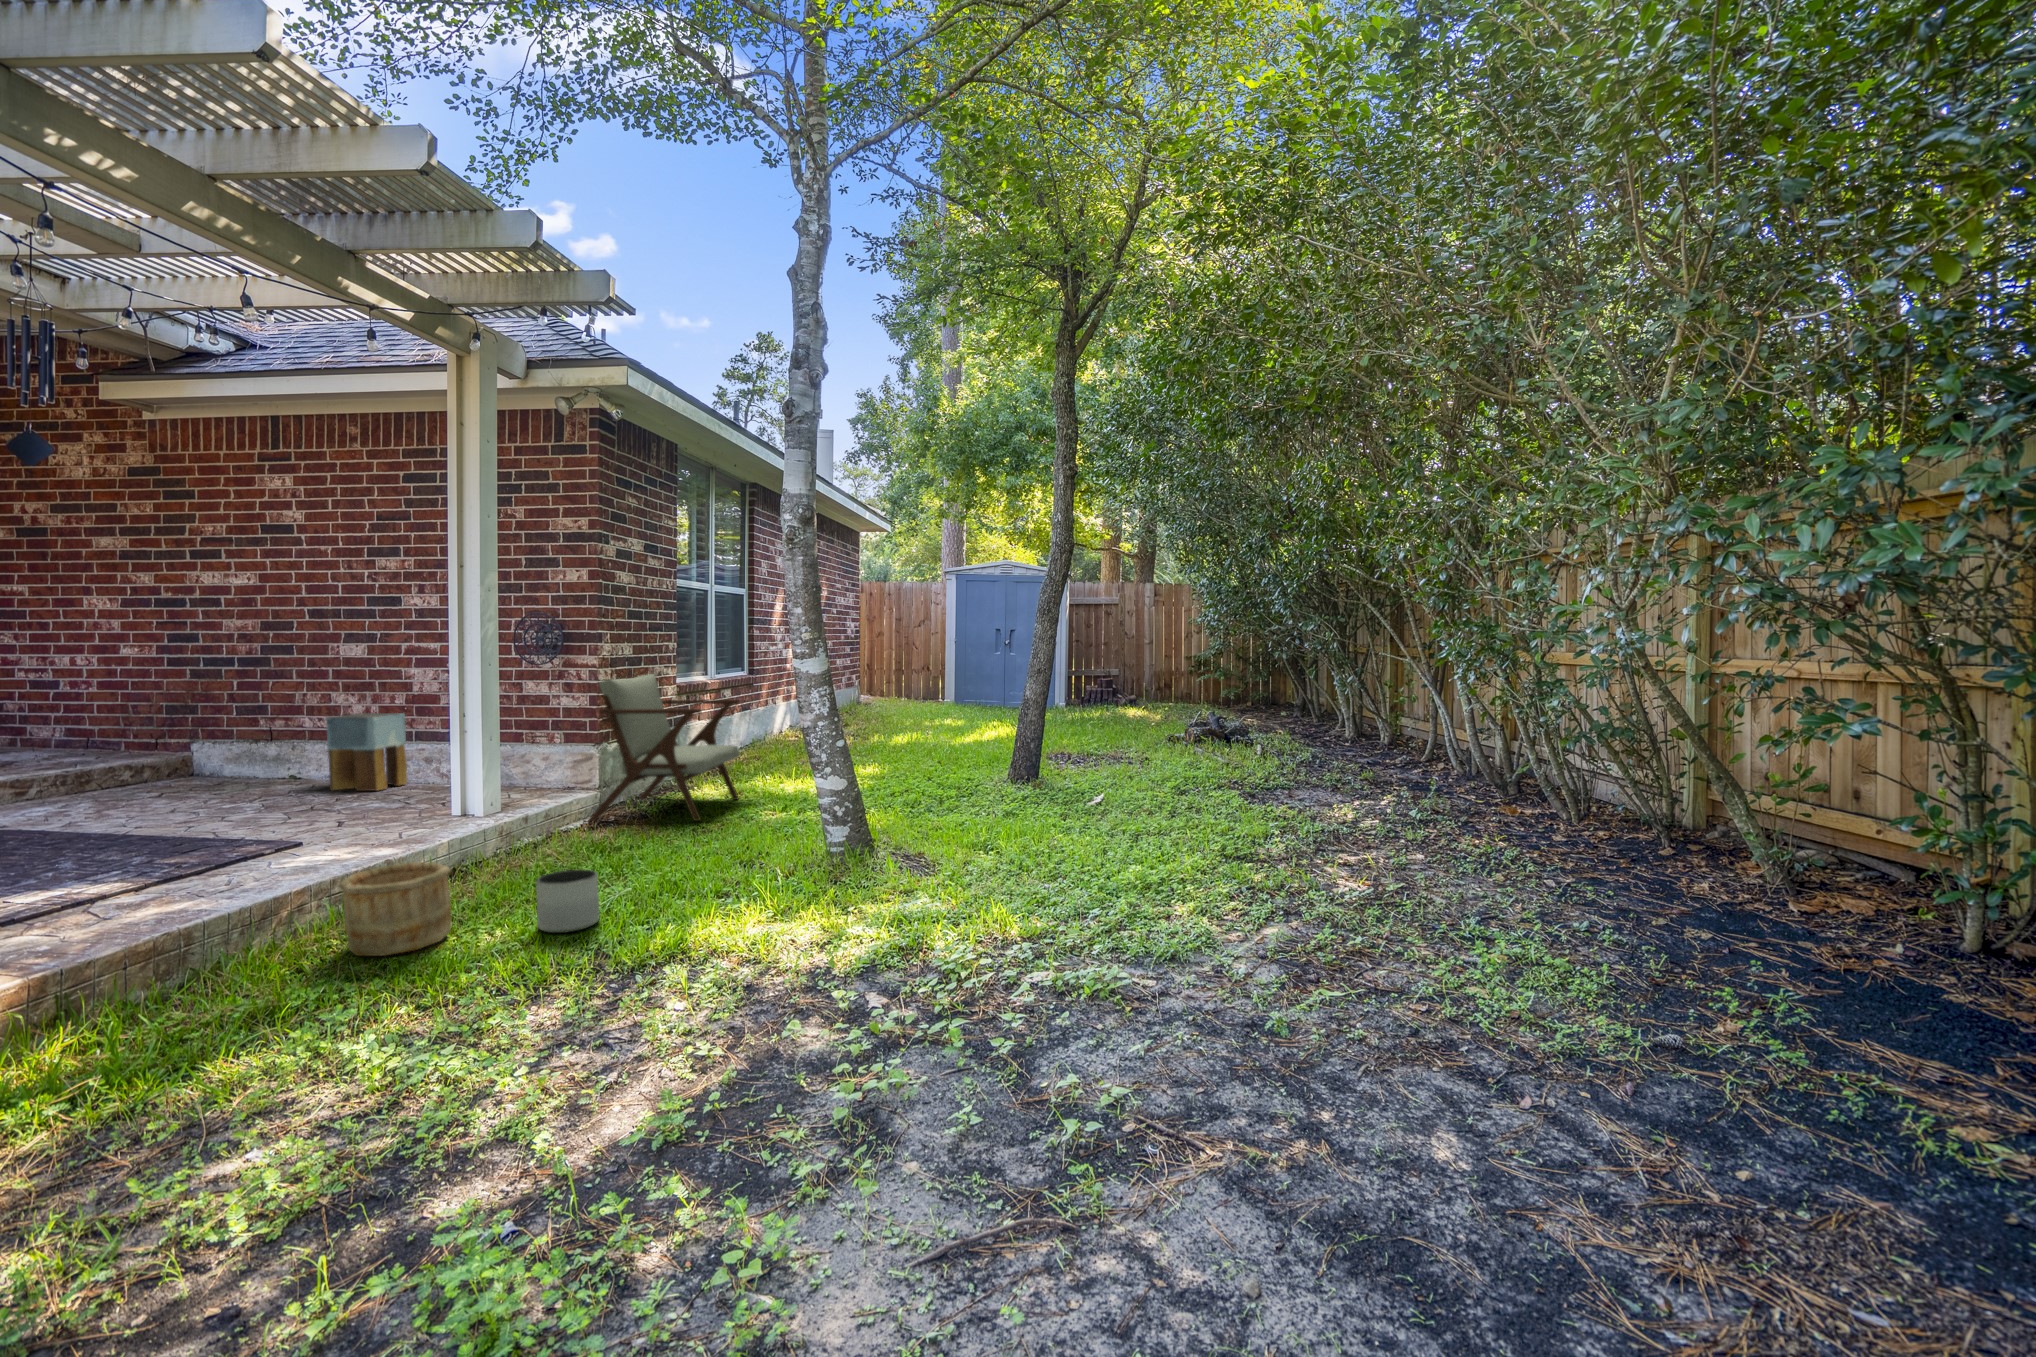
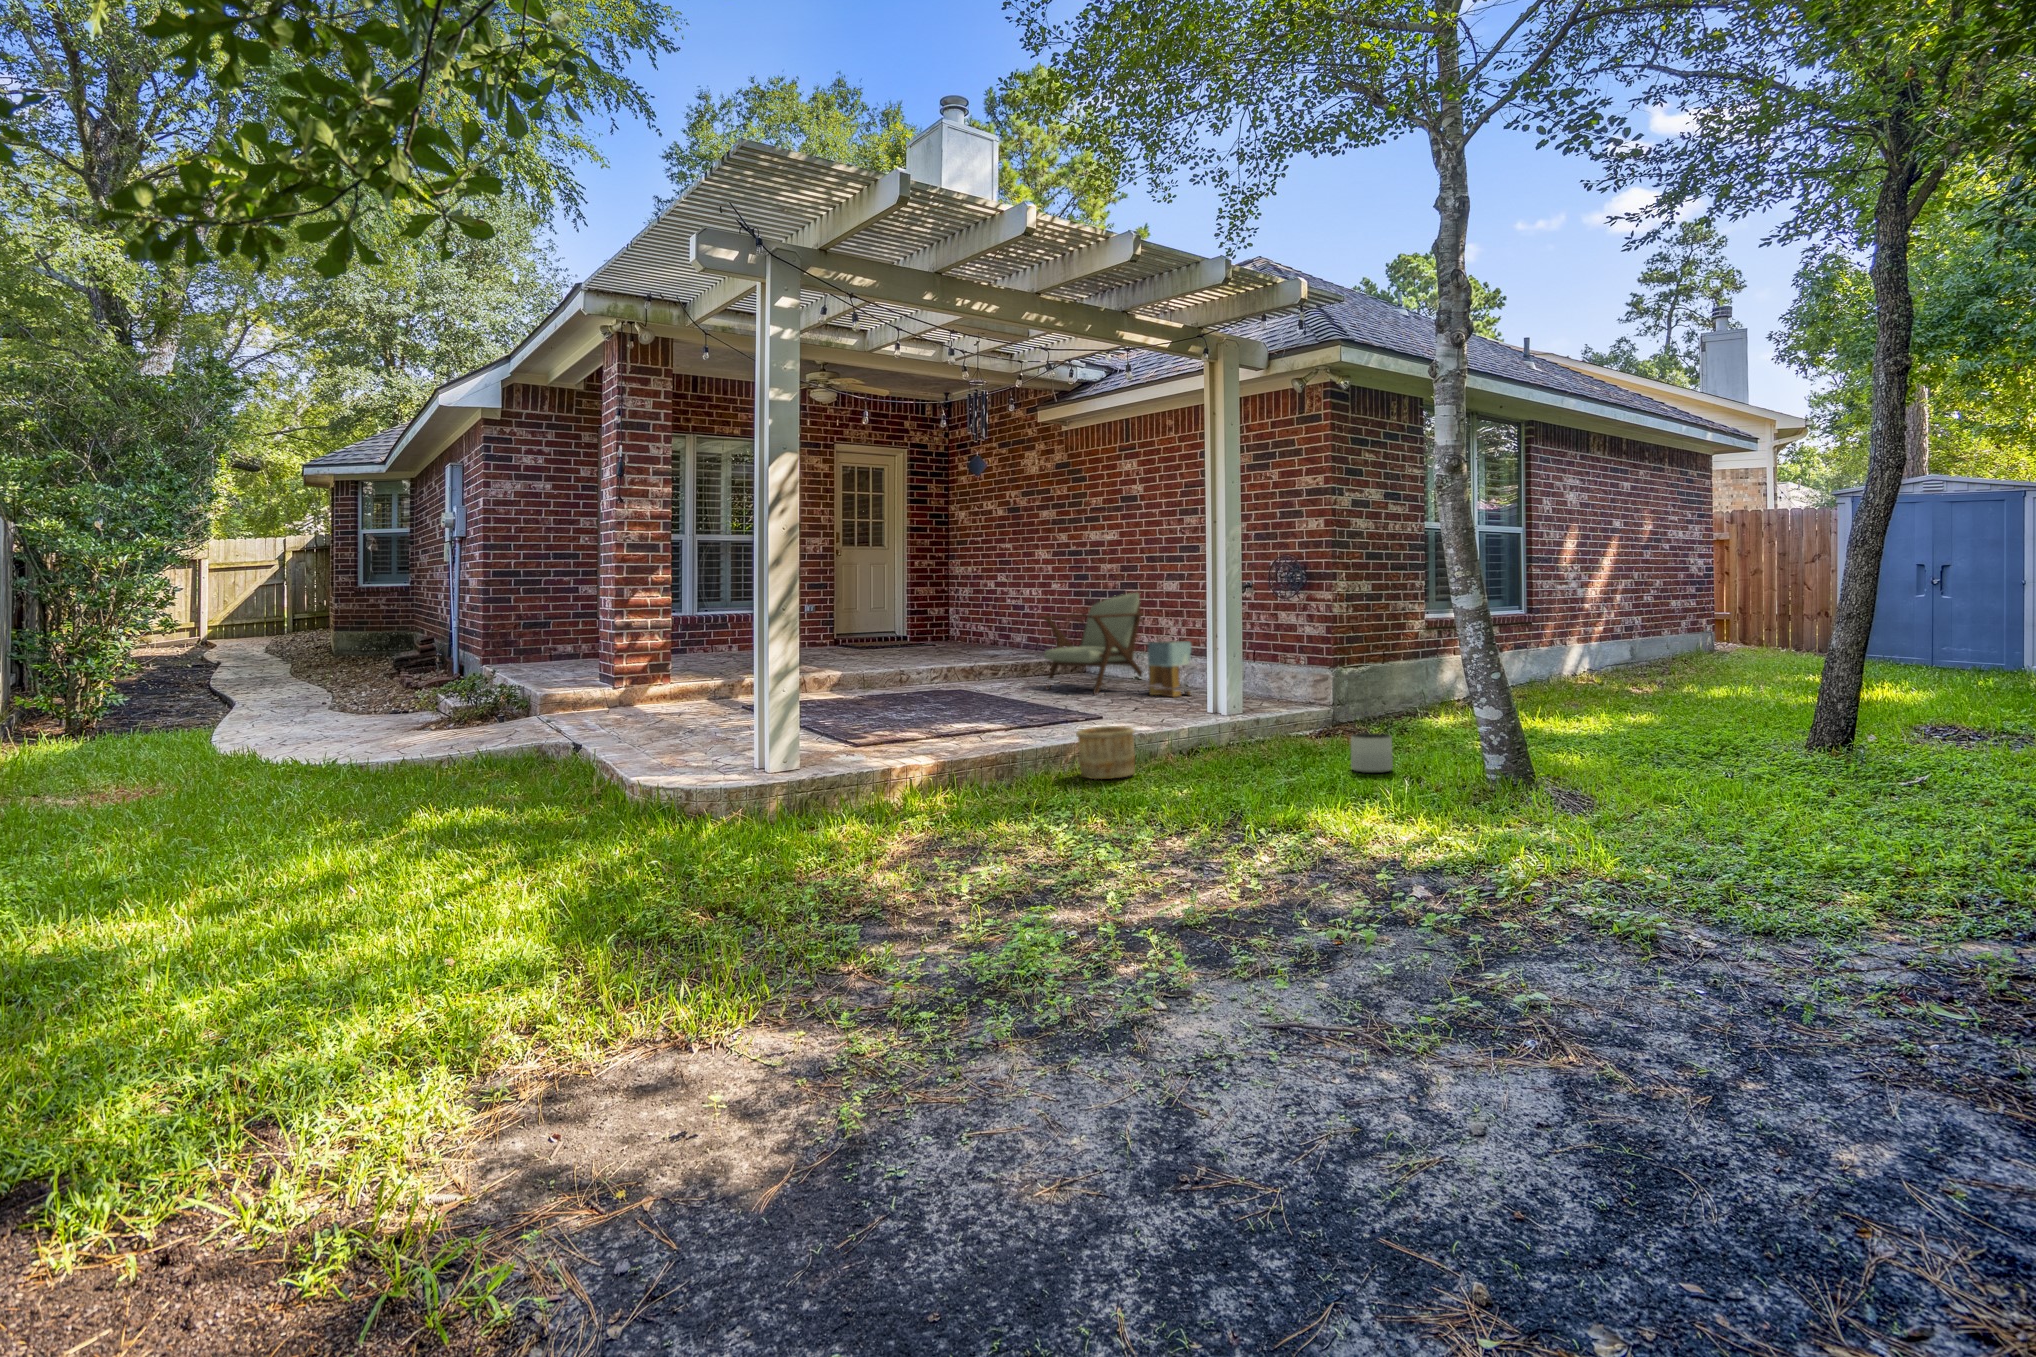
lounge chair: present [589,674,739,821] -> present [1041,593,1144,695]
planter: present [536,870,600,933] -> present [1351,733,1393,773]

